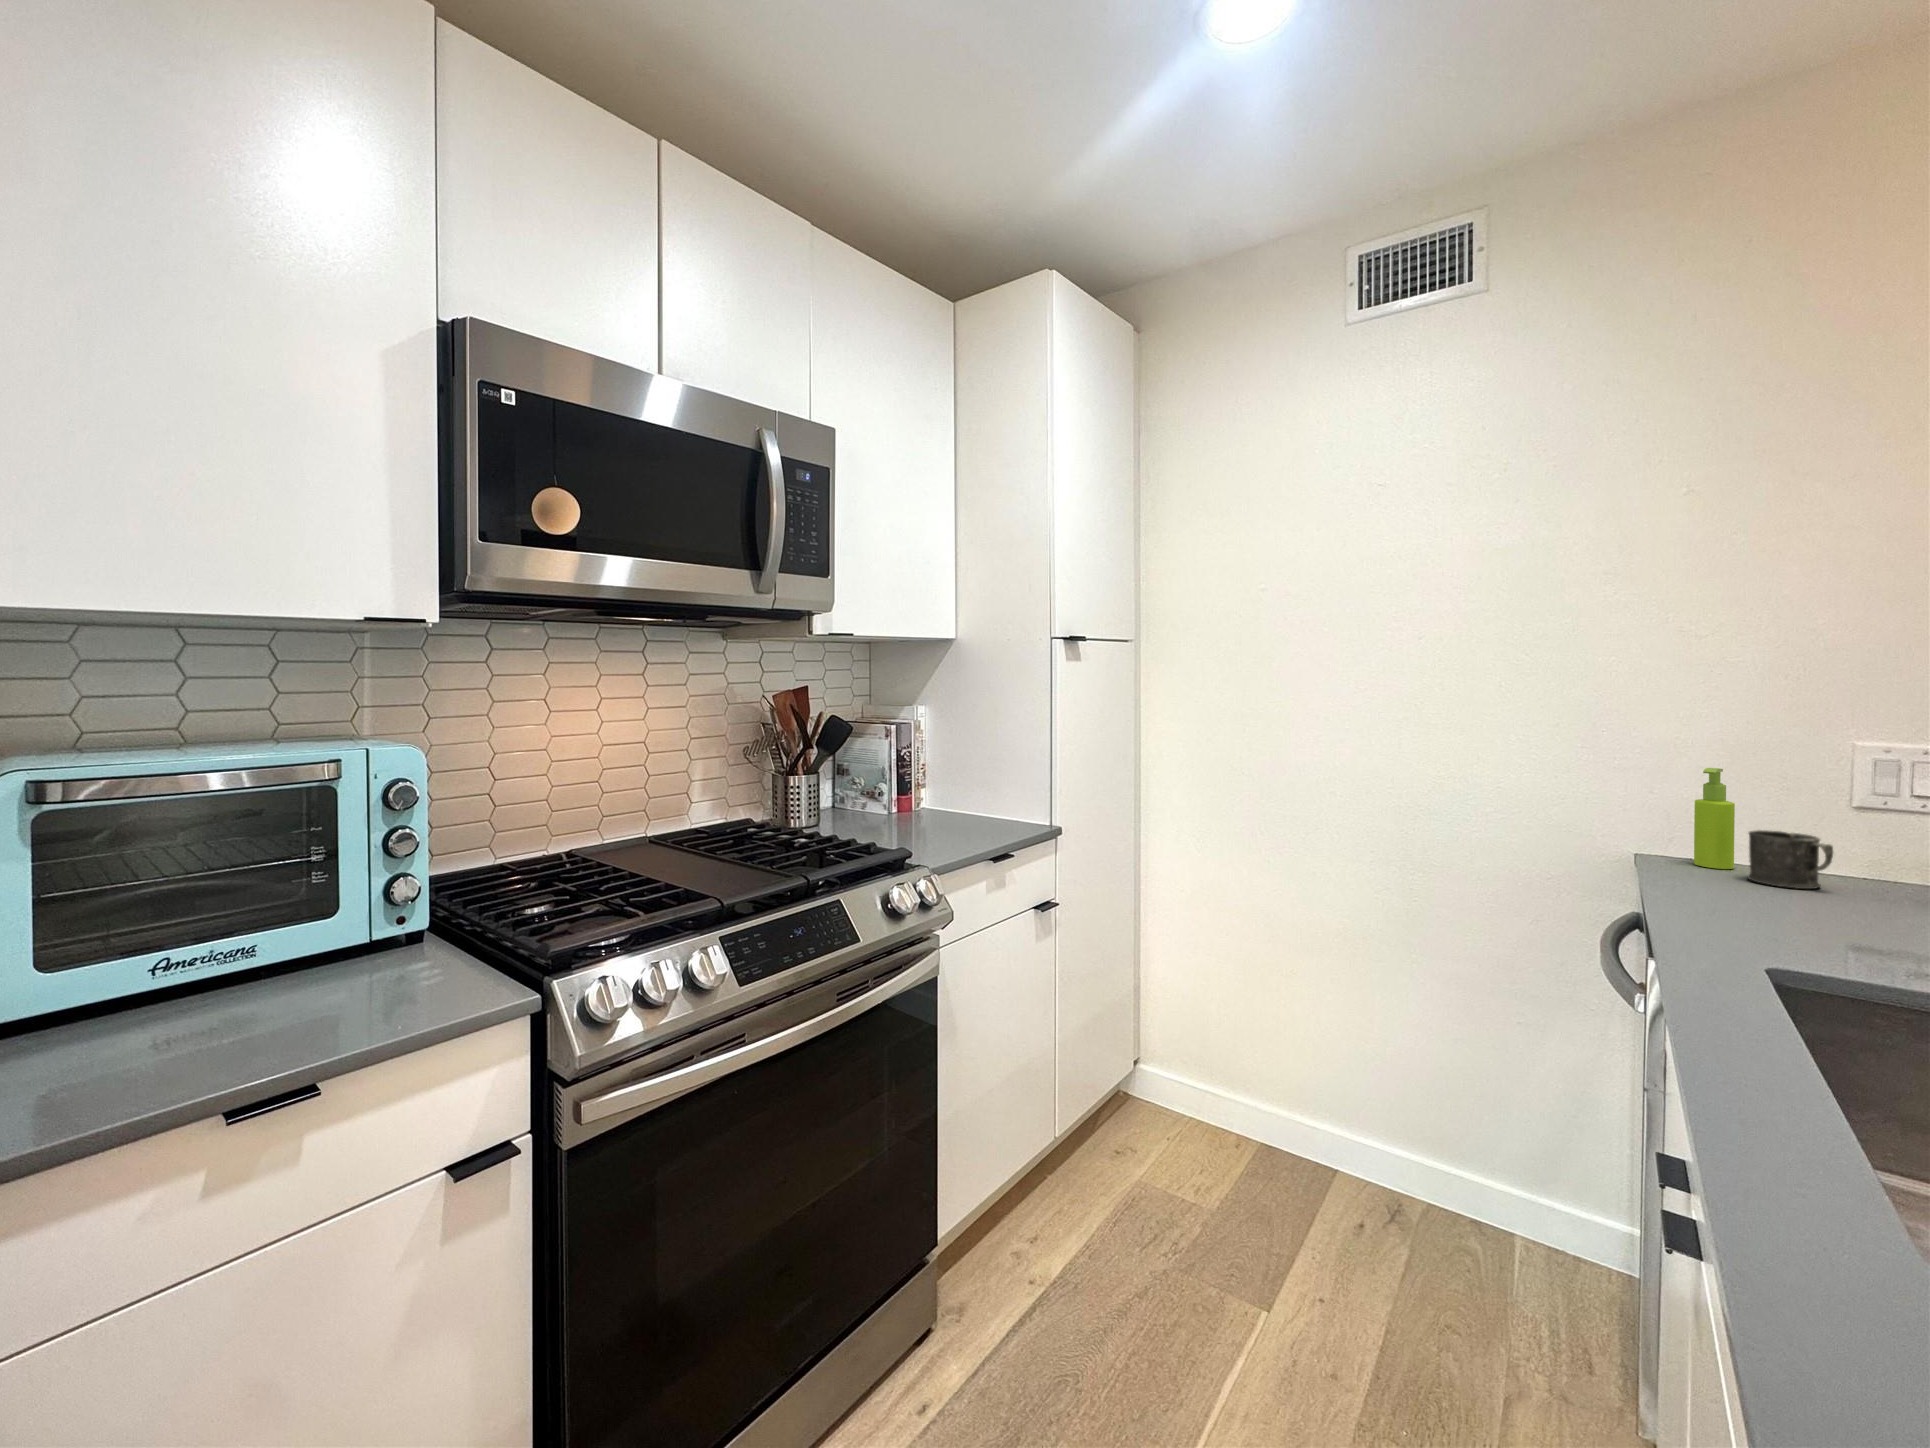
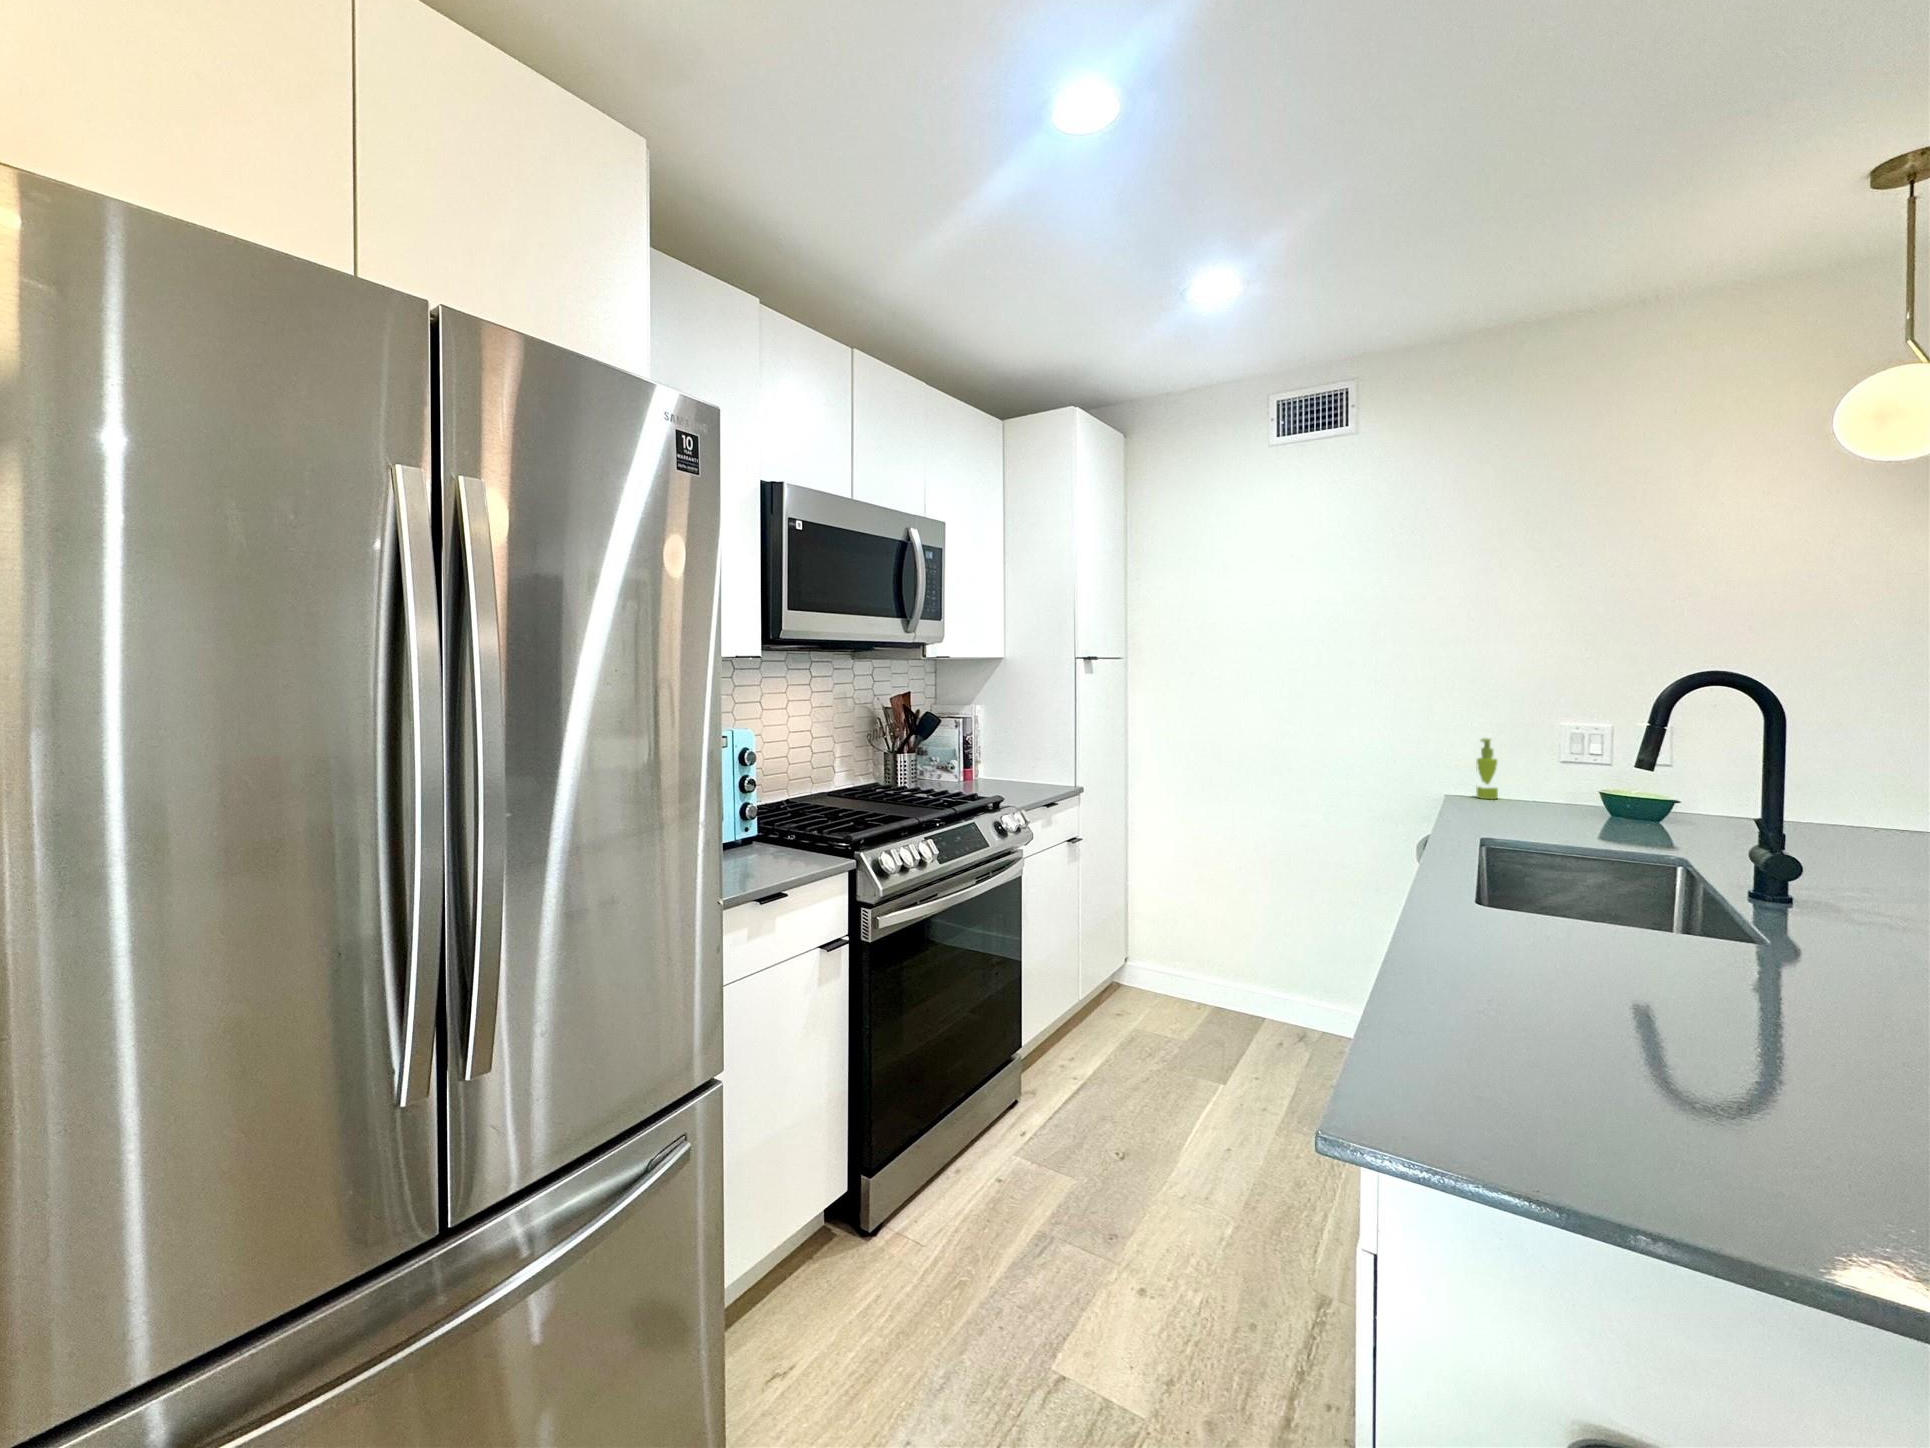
mug: present [1748,830,1833,889] -> none [1500,774,1542,806]

